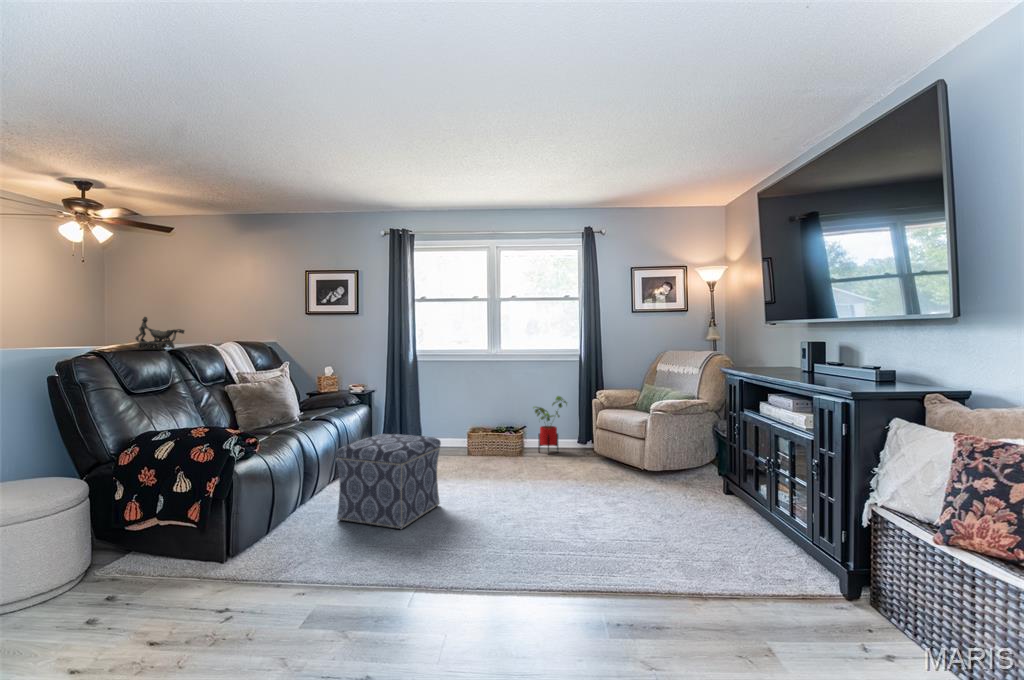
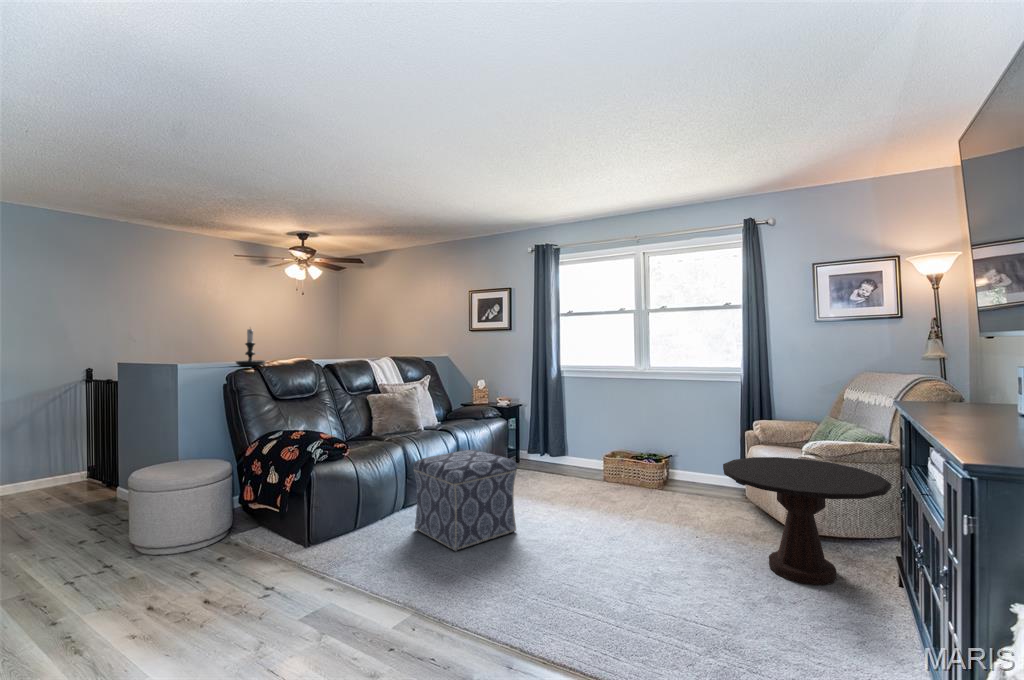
candle holder: none [50,302,98,354] -> present [236,329,265,366]
decorative bowl: present [136,317,184,350] -> none [306,336,338,363]
house plant: present [533,396,567,454] -> none [677,422,722,492]
side table: none [611,415,720,501] -> present [723,457,891,585]

